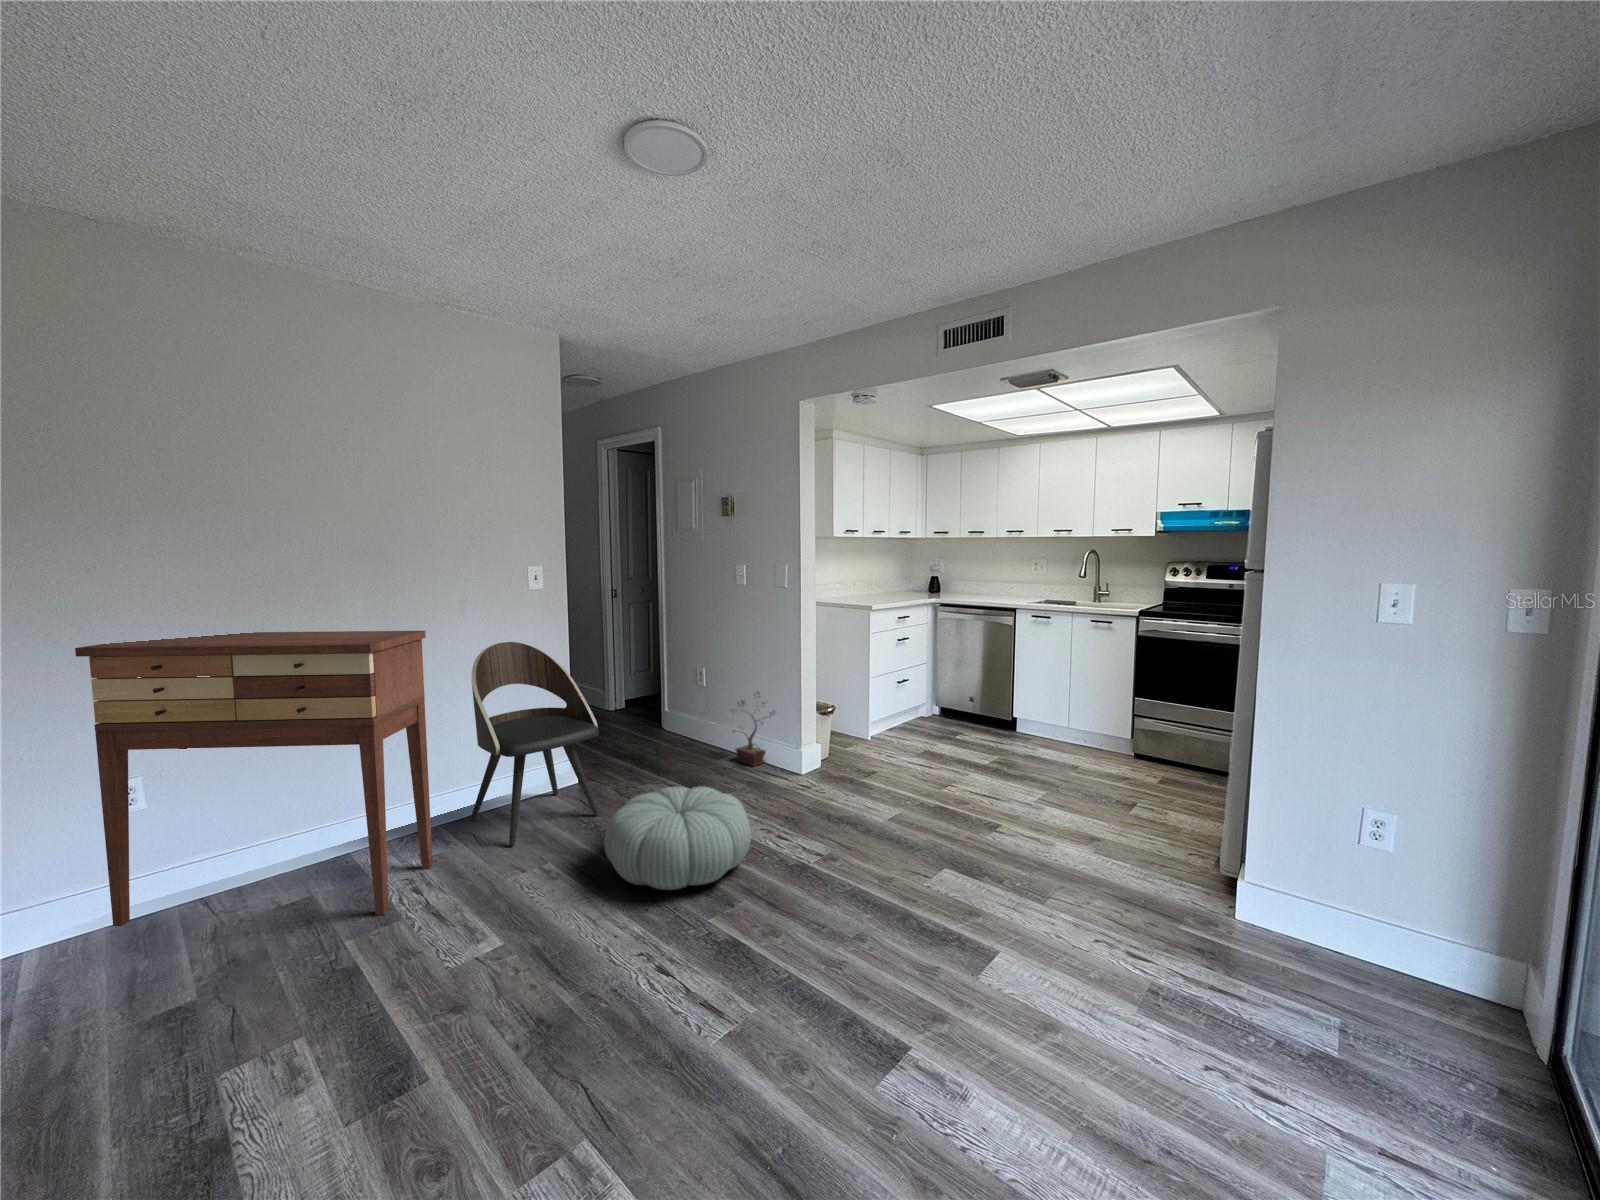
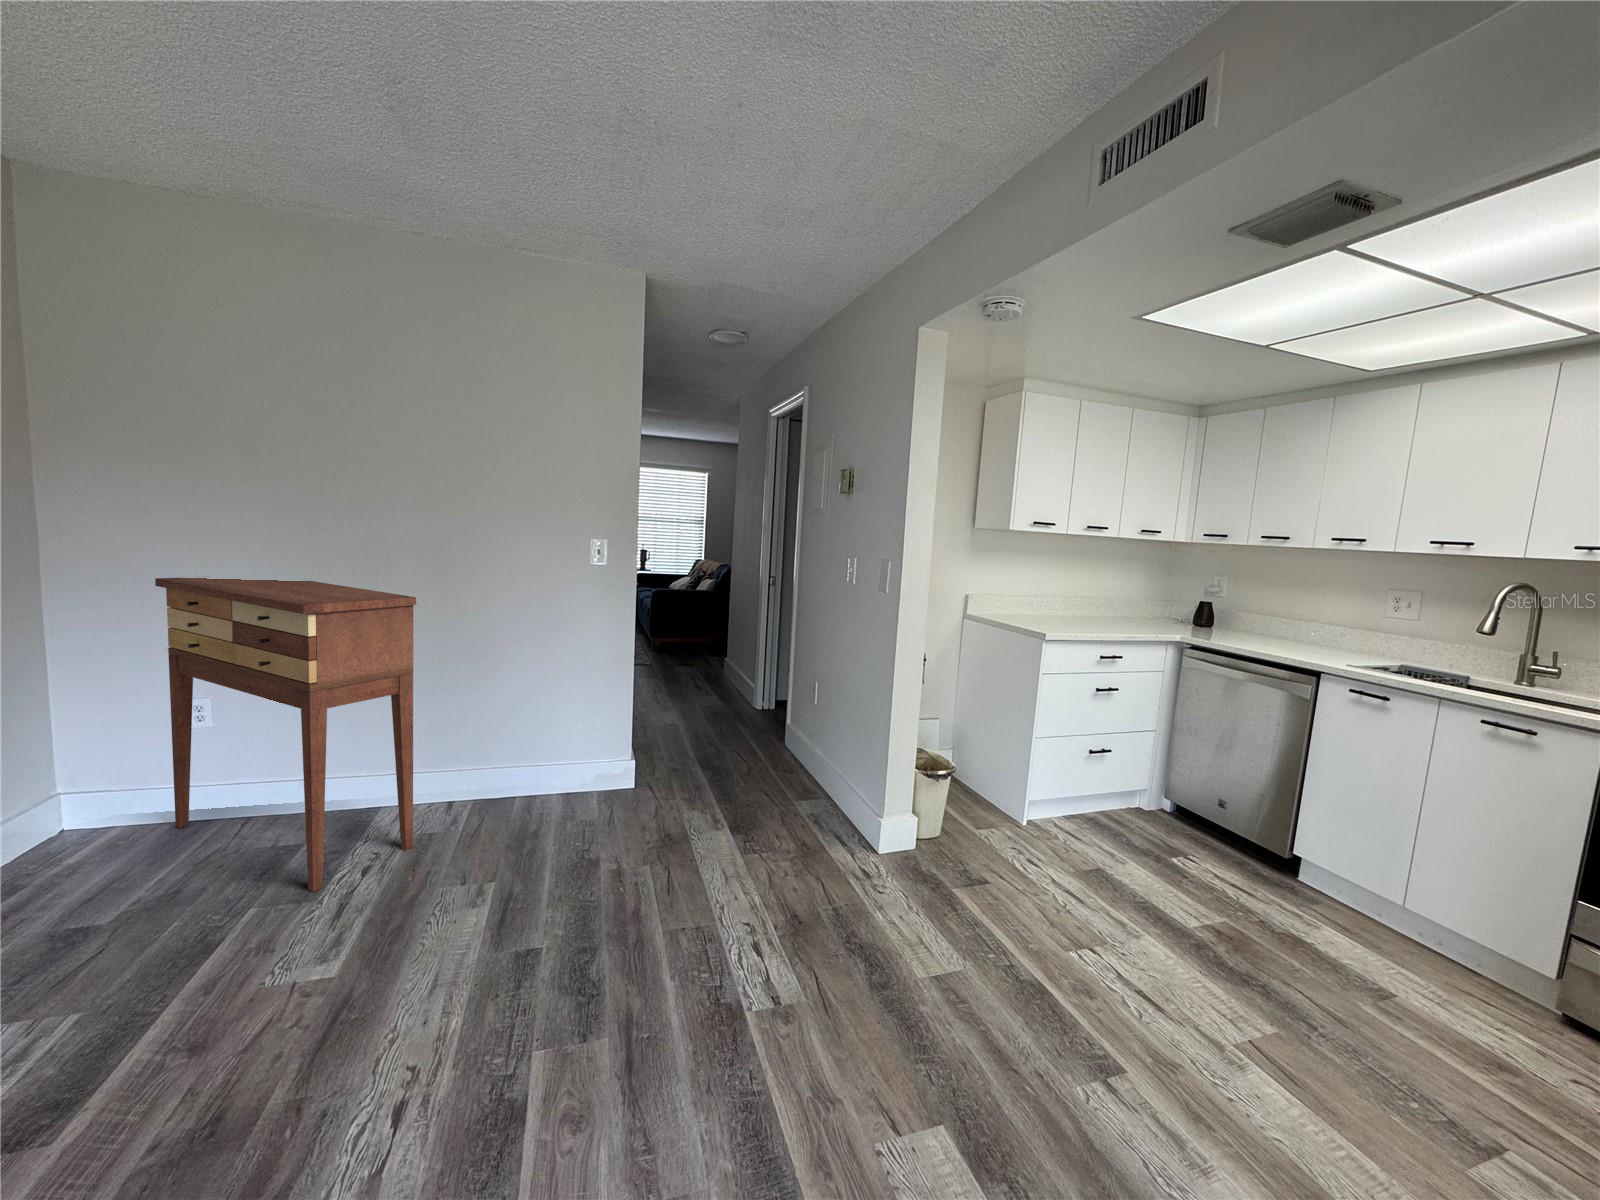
dining chair: present [471,642,599,846] -> none [485,620,617,849]
potted plant: present [733,692,775,766] -> none [820,724,867,823]
pouf: present [604,787,751,890] -> none [505,832,705,989]

